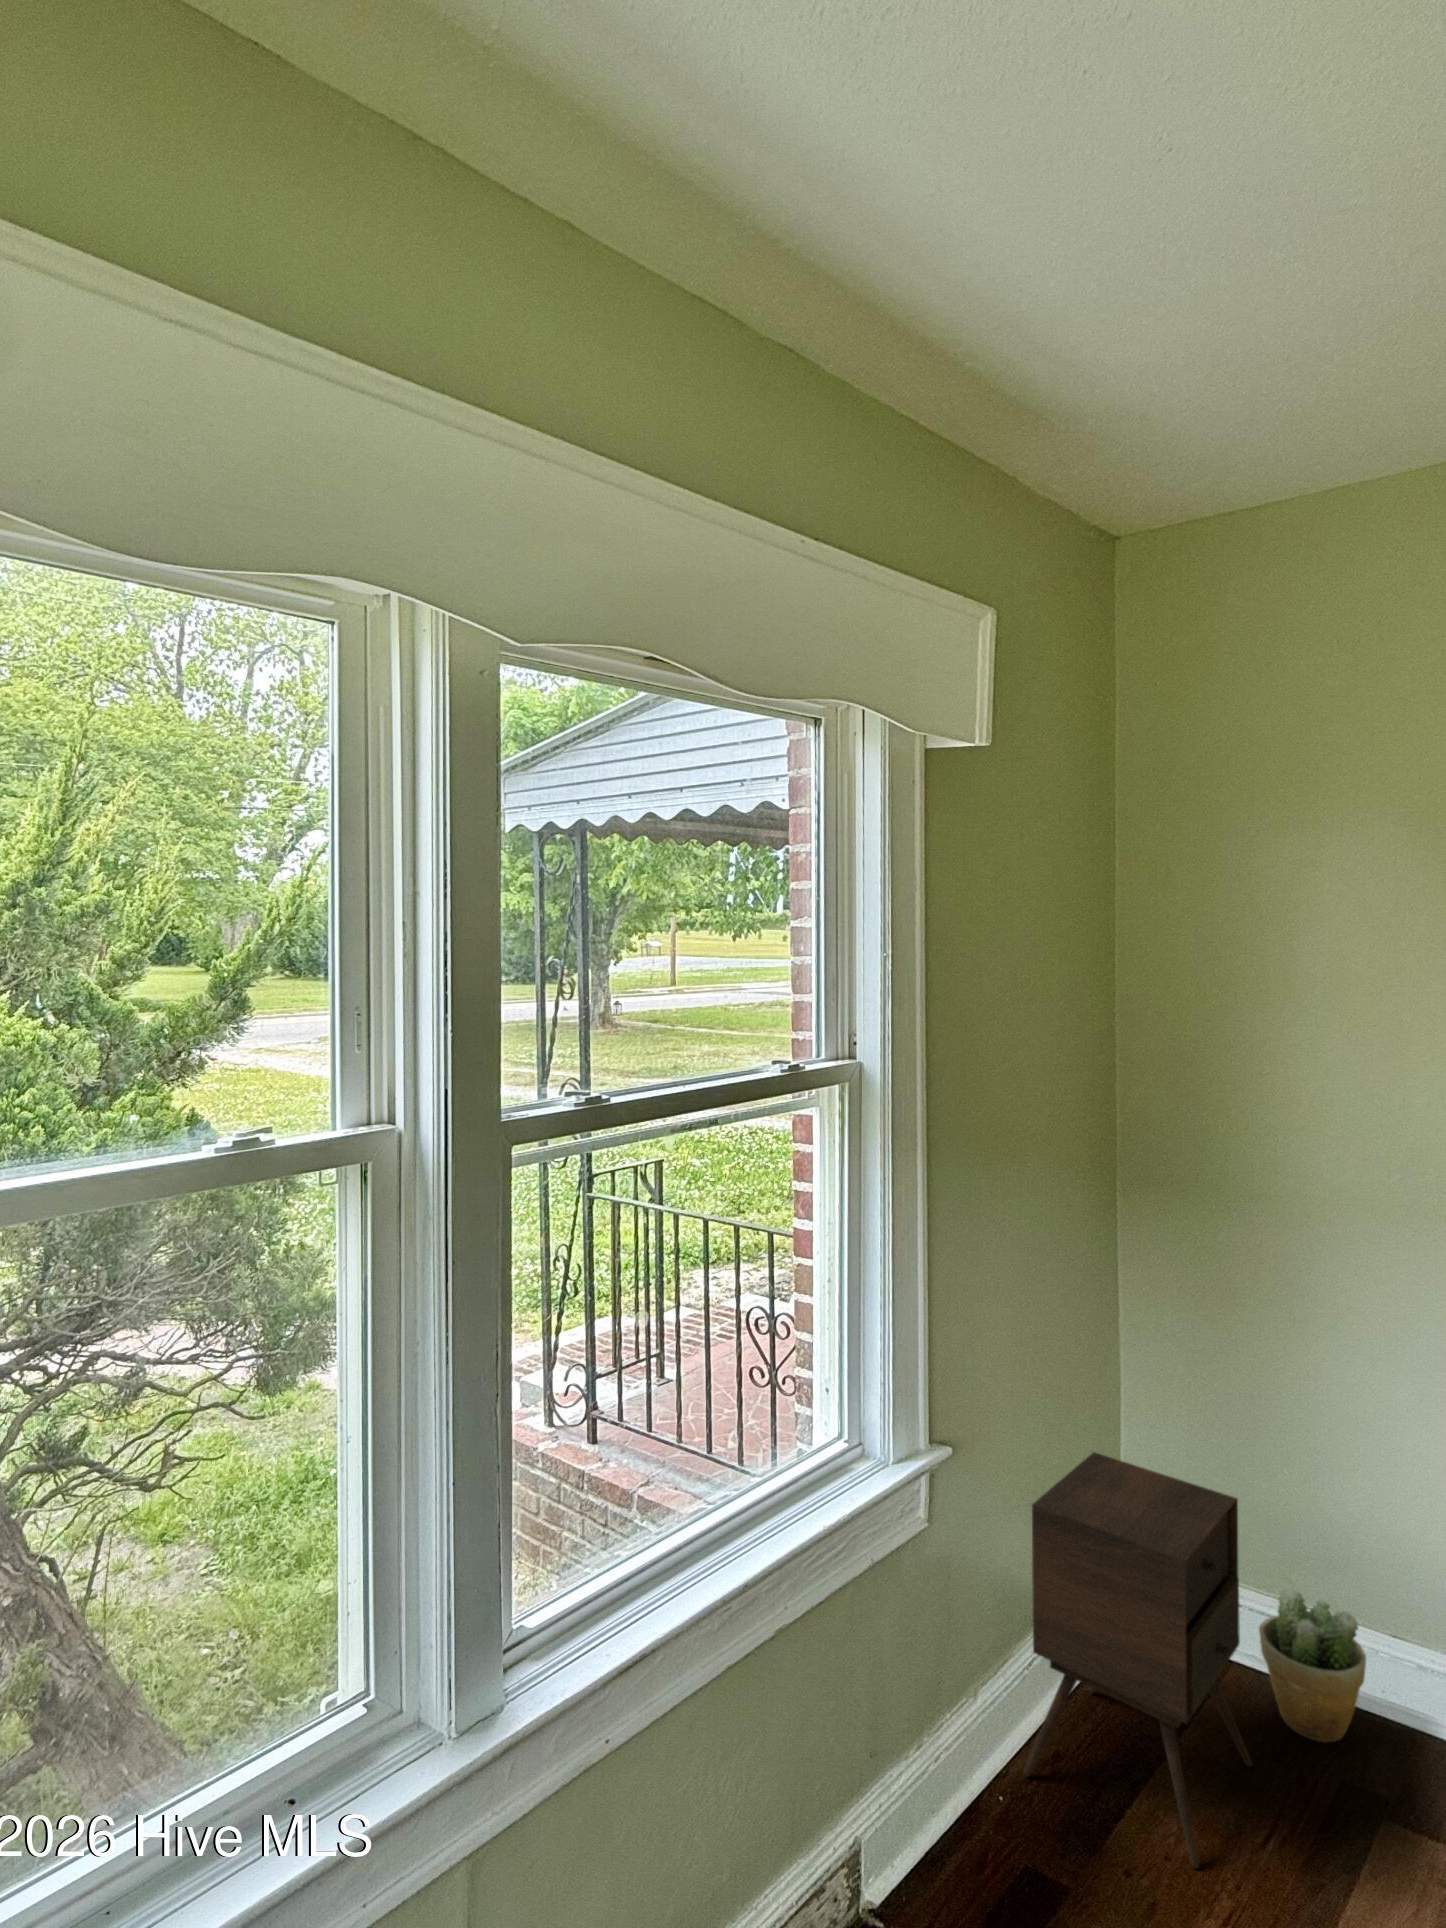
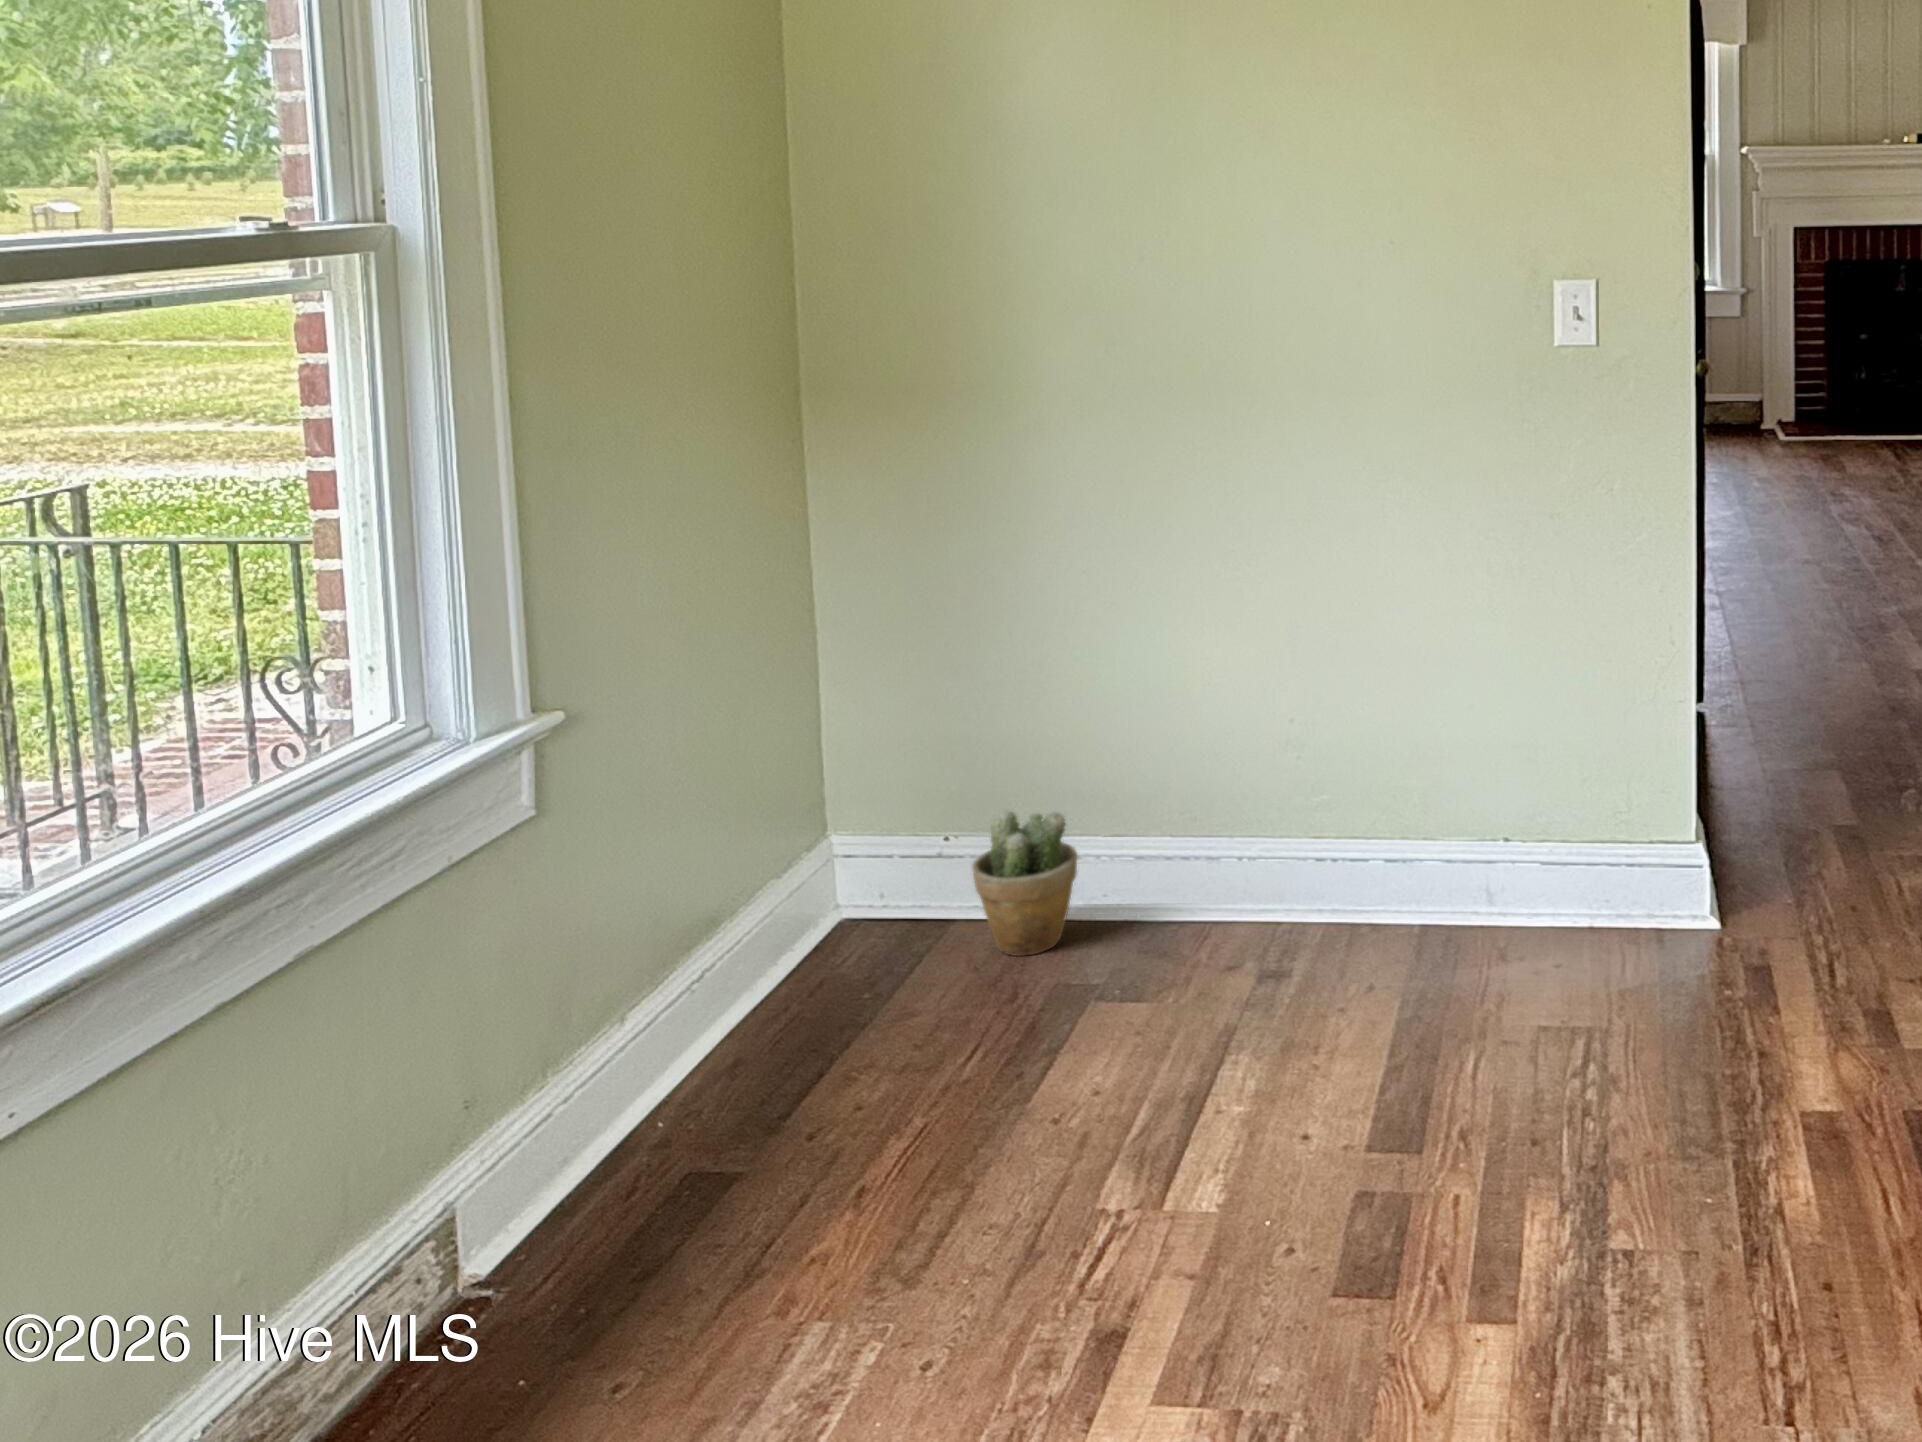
side table: present [1023,1452,1252,1869] -> none [684,713,960,1095]

